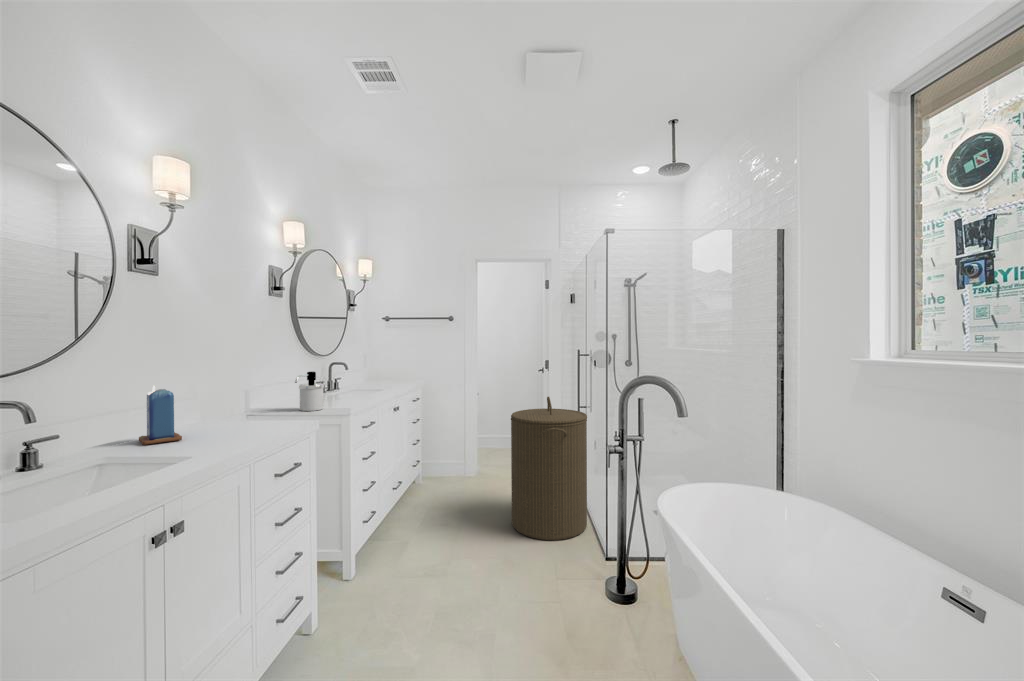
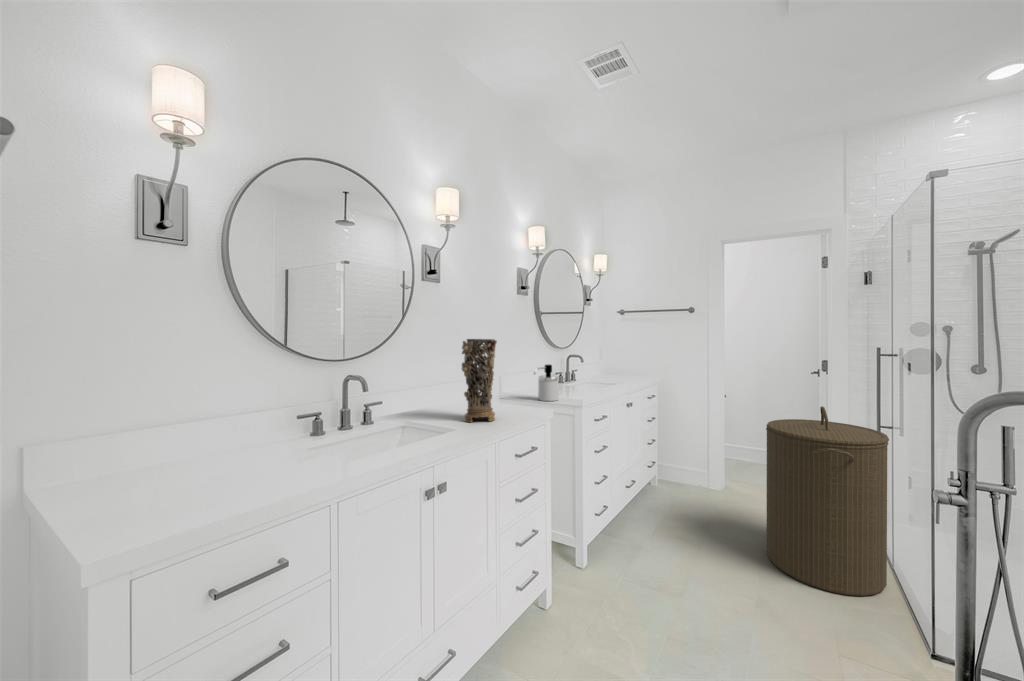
decorative vase: none [211,344,257,439] -> present [462,339,497,422]
candle: present [139,386,182,445] -> none [417,372,443,421]

